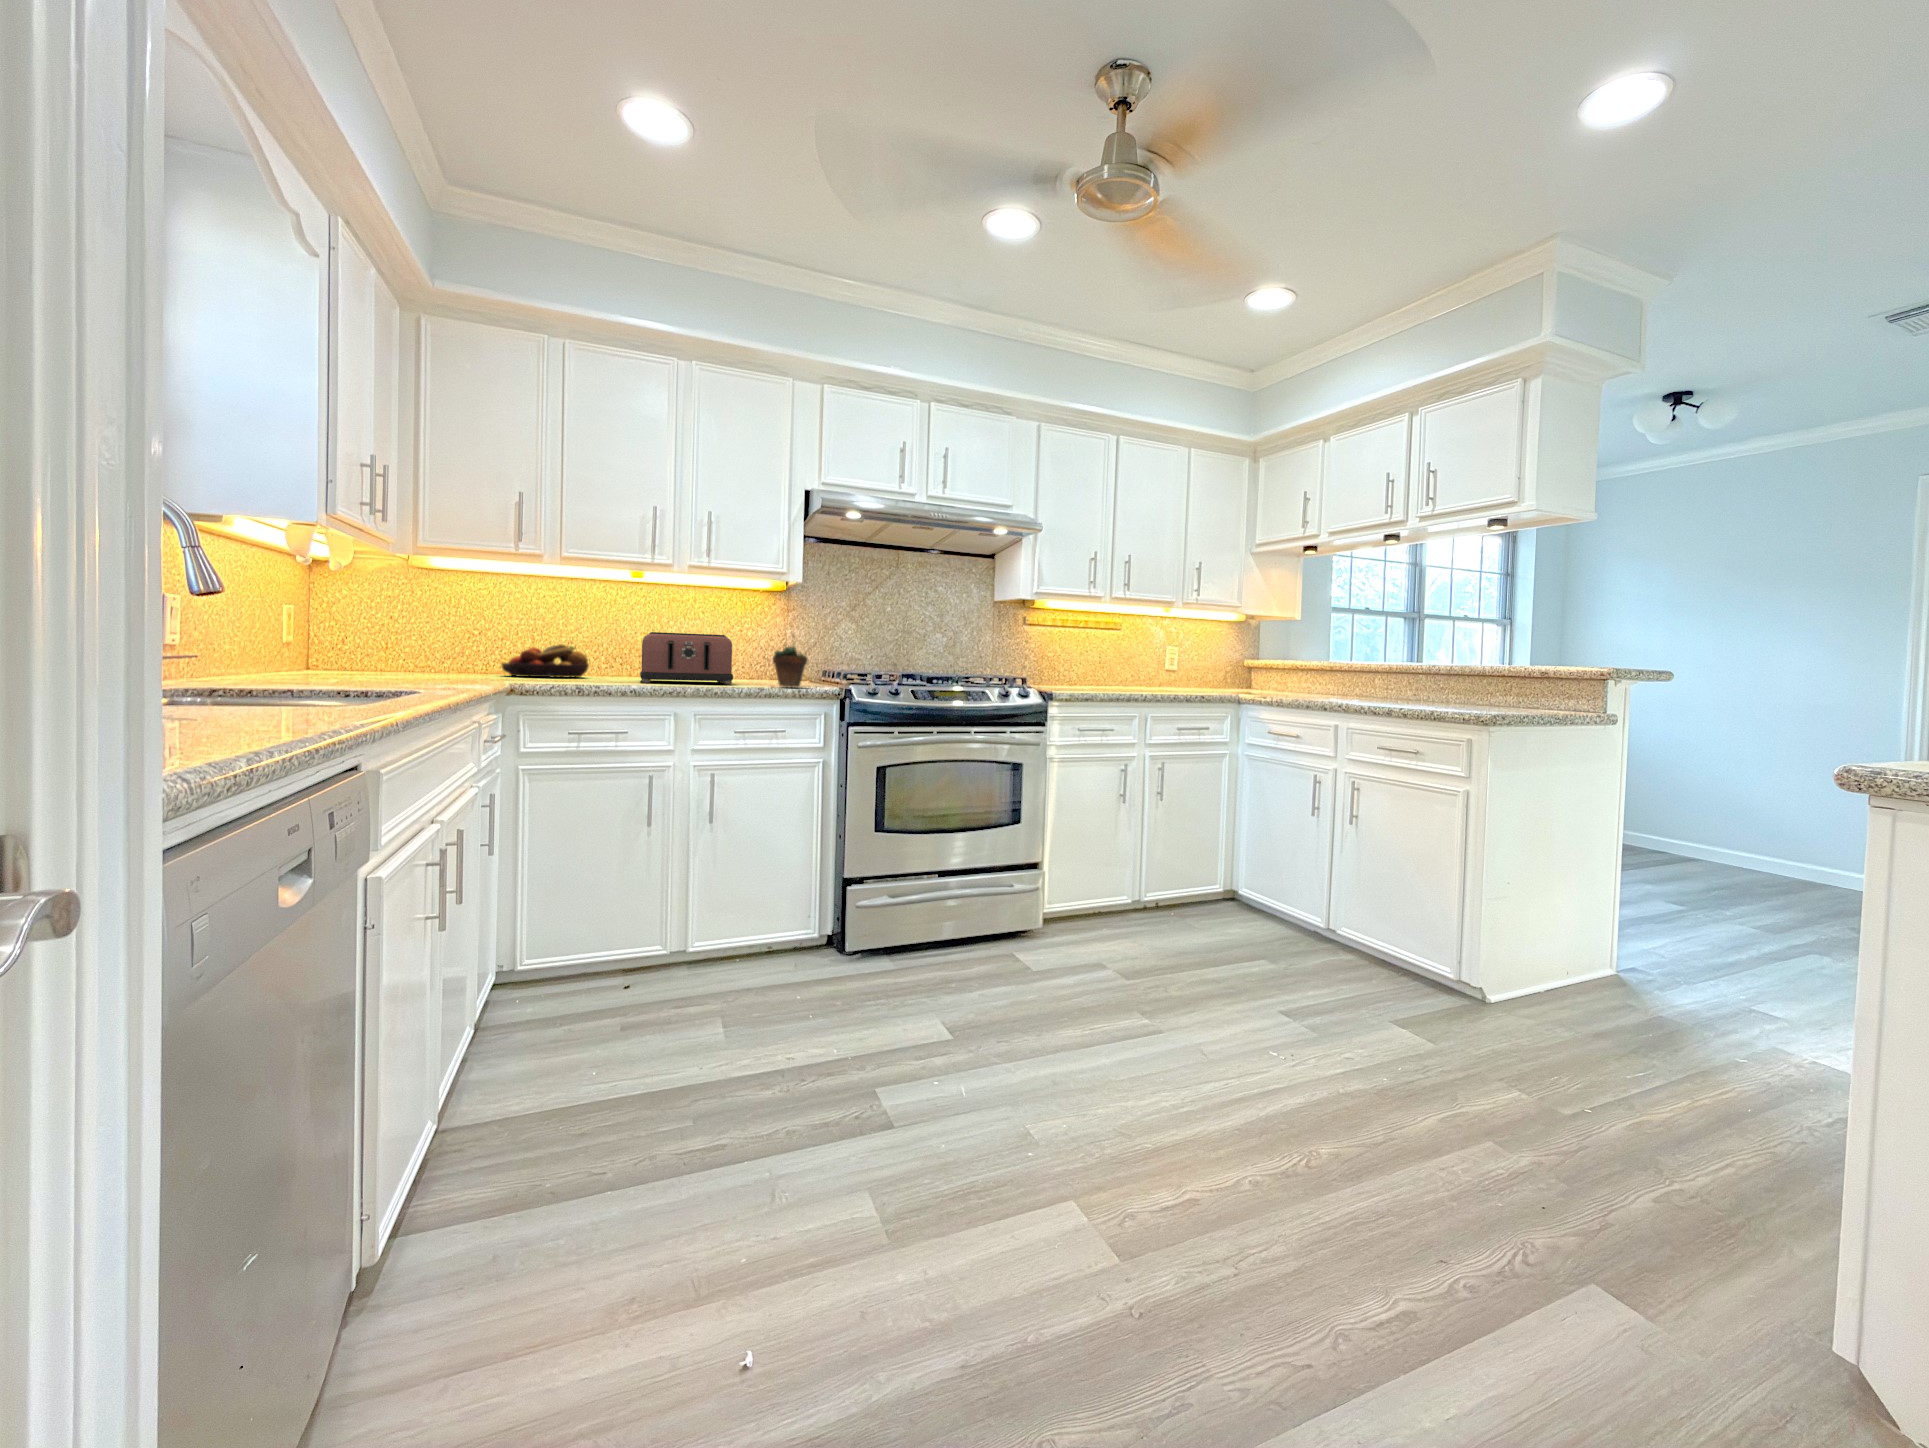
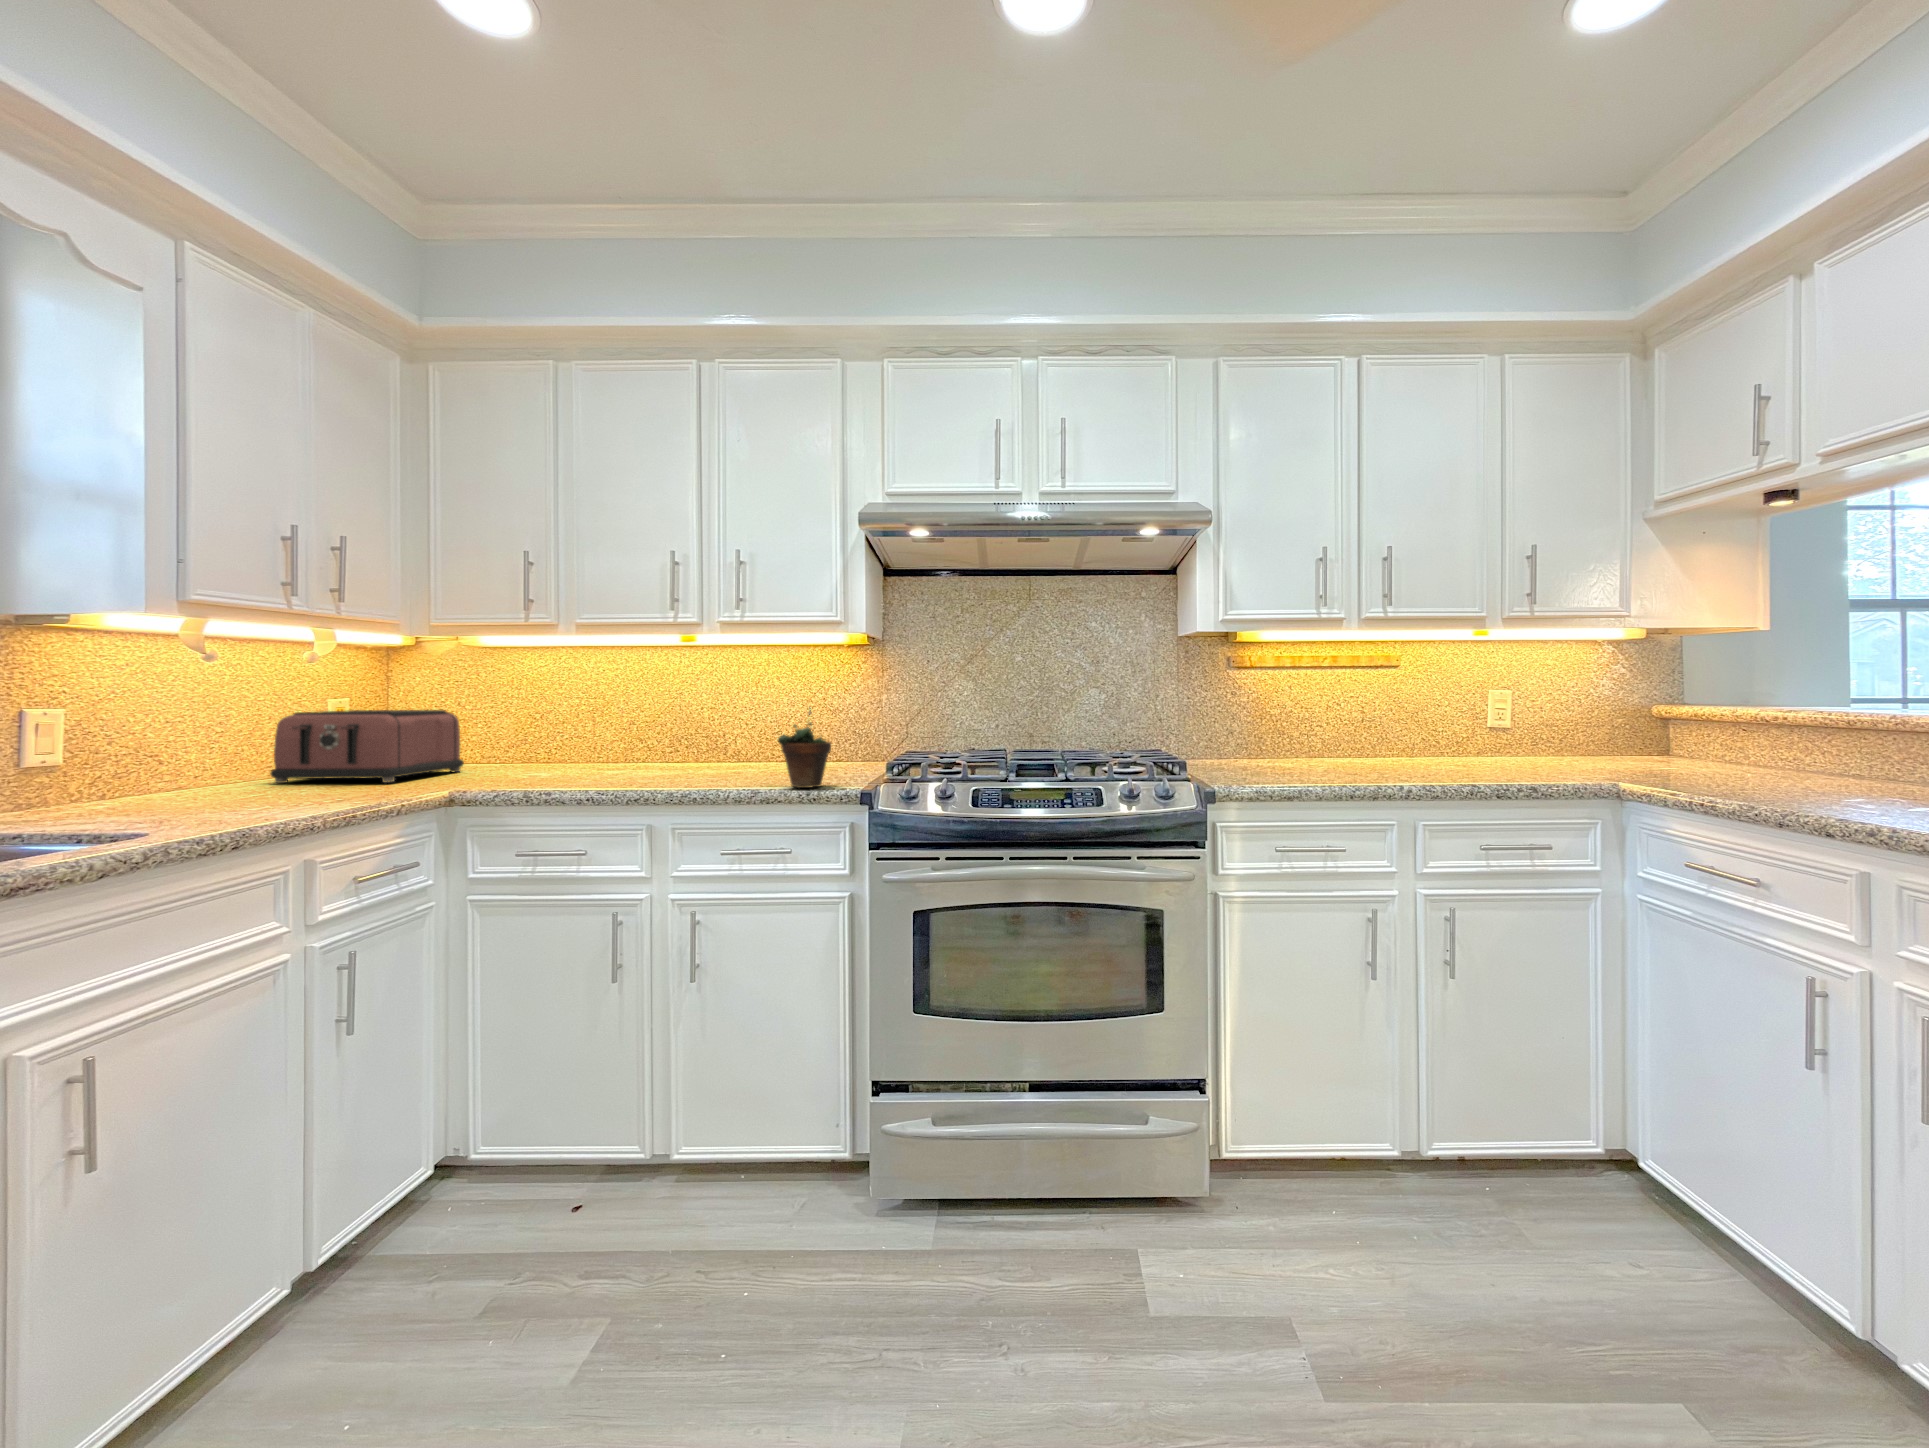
toaster: present [640,632,733,684] -> present [270,710,464,783]
fruit bowl: present [501,644,589,677] -> none [519,725,624,771]

